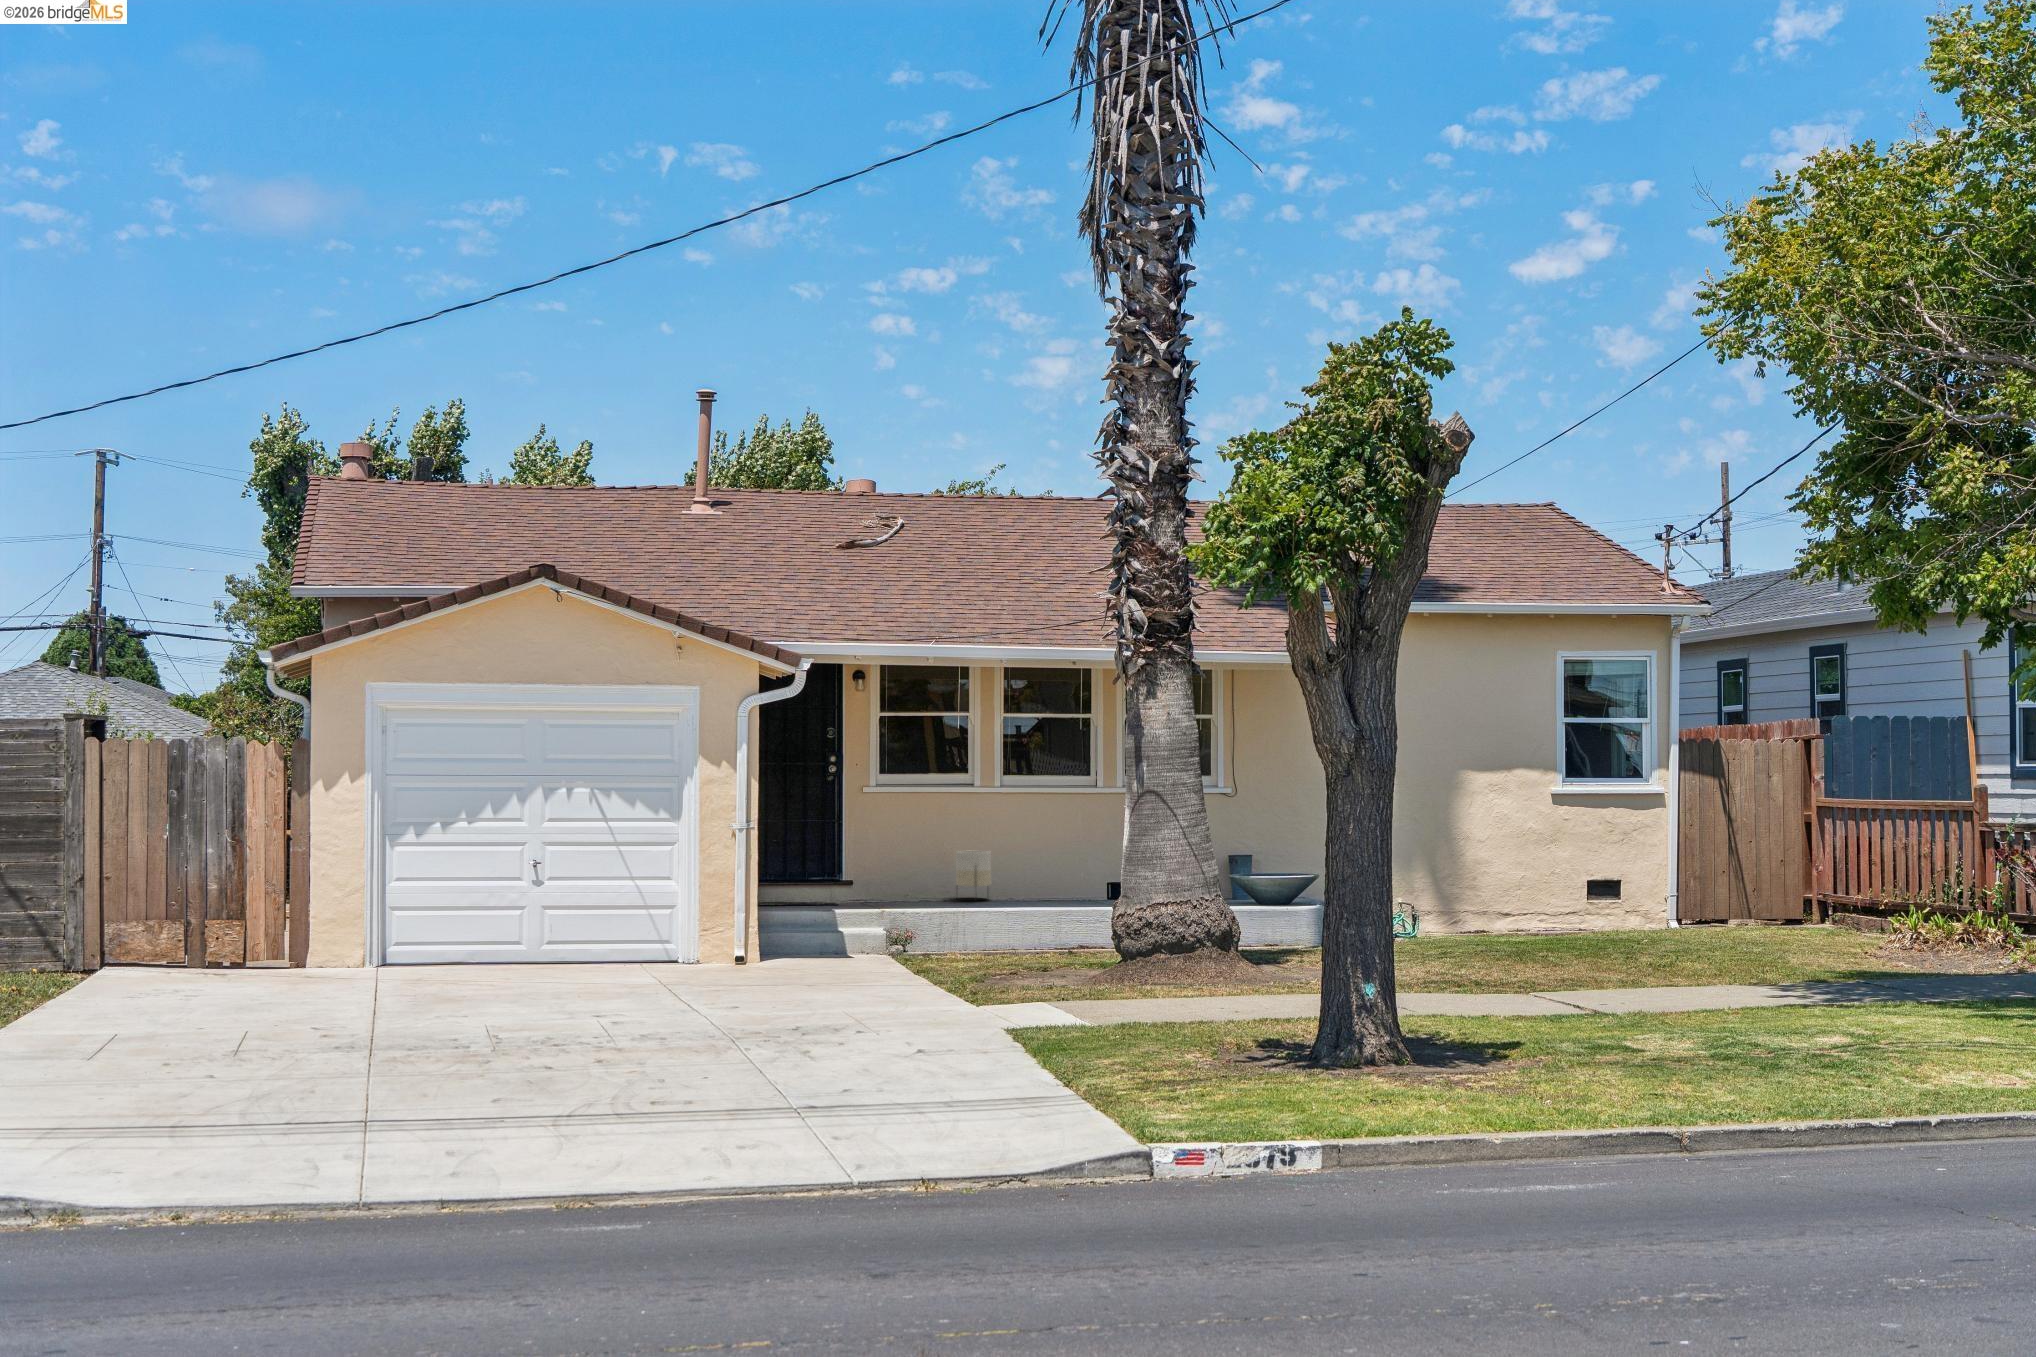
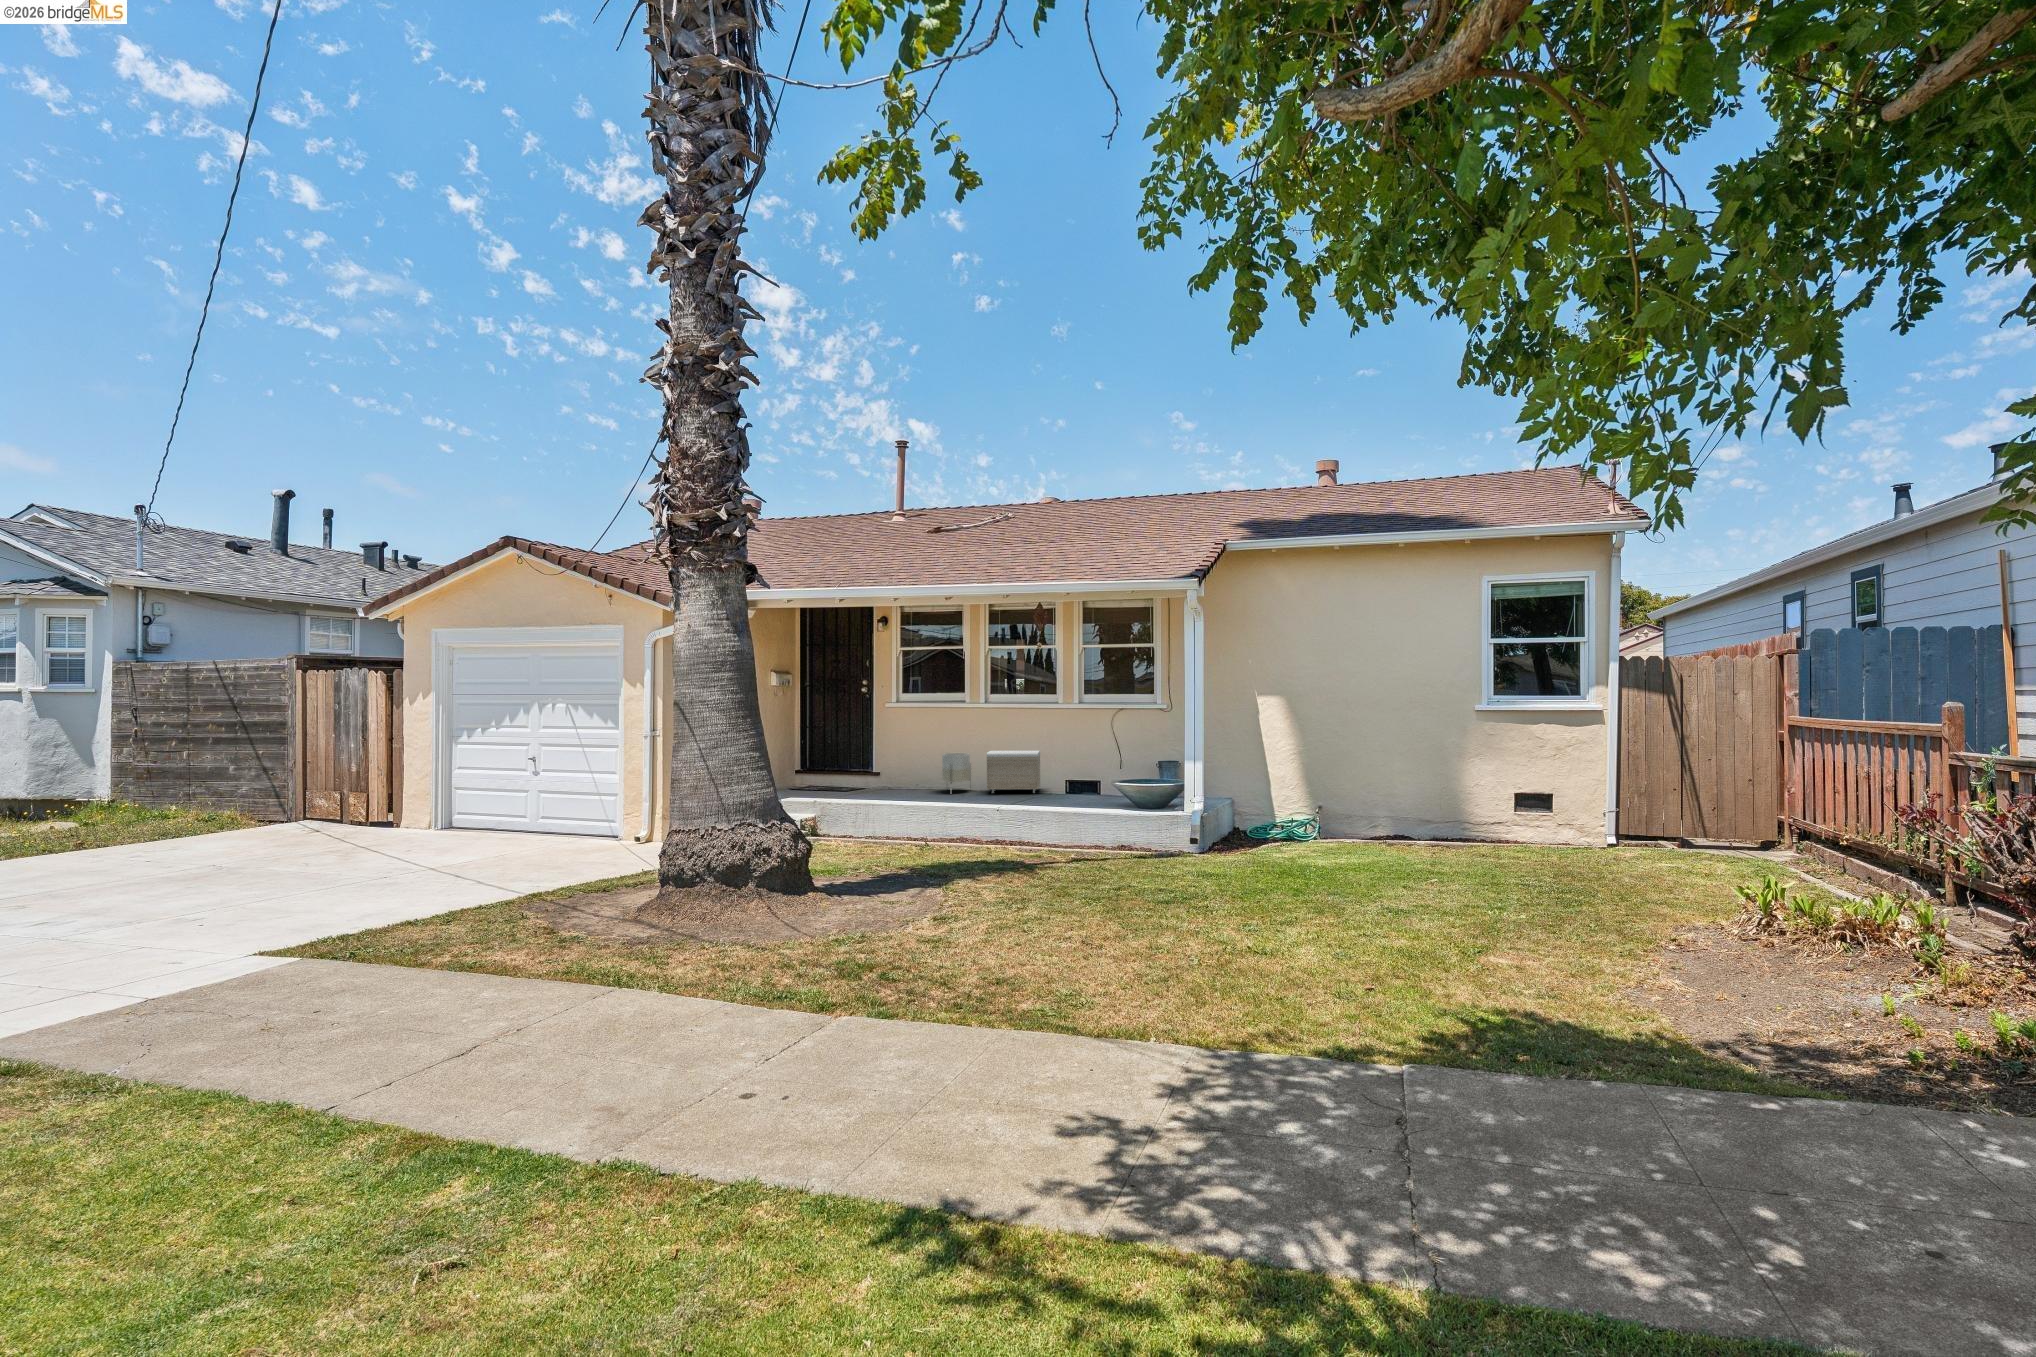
storage bench: none [1009,846,1082,899] -> present [987,751,1040,793]

